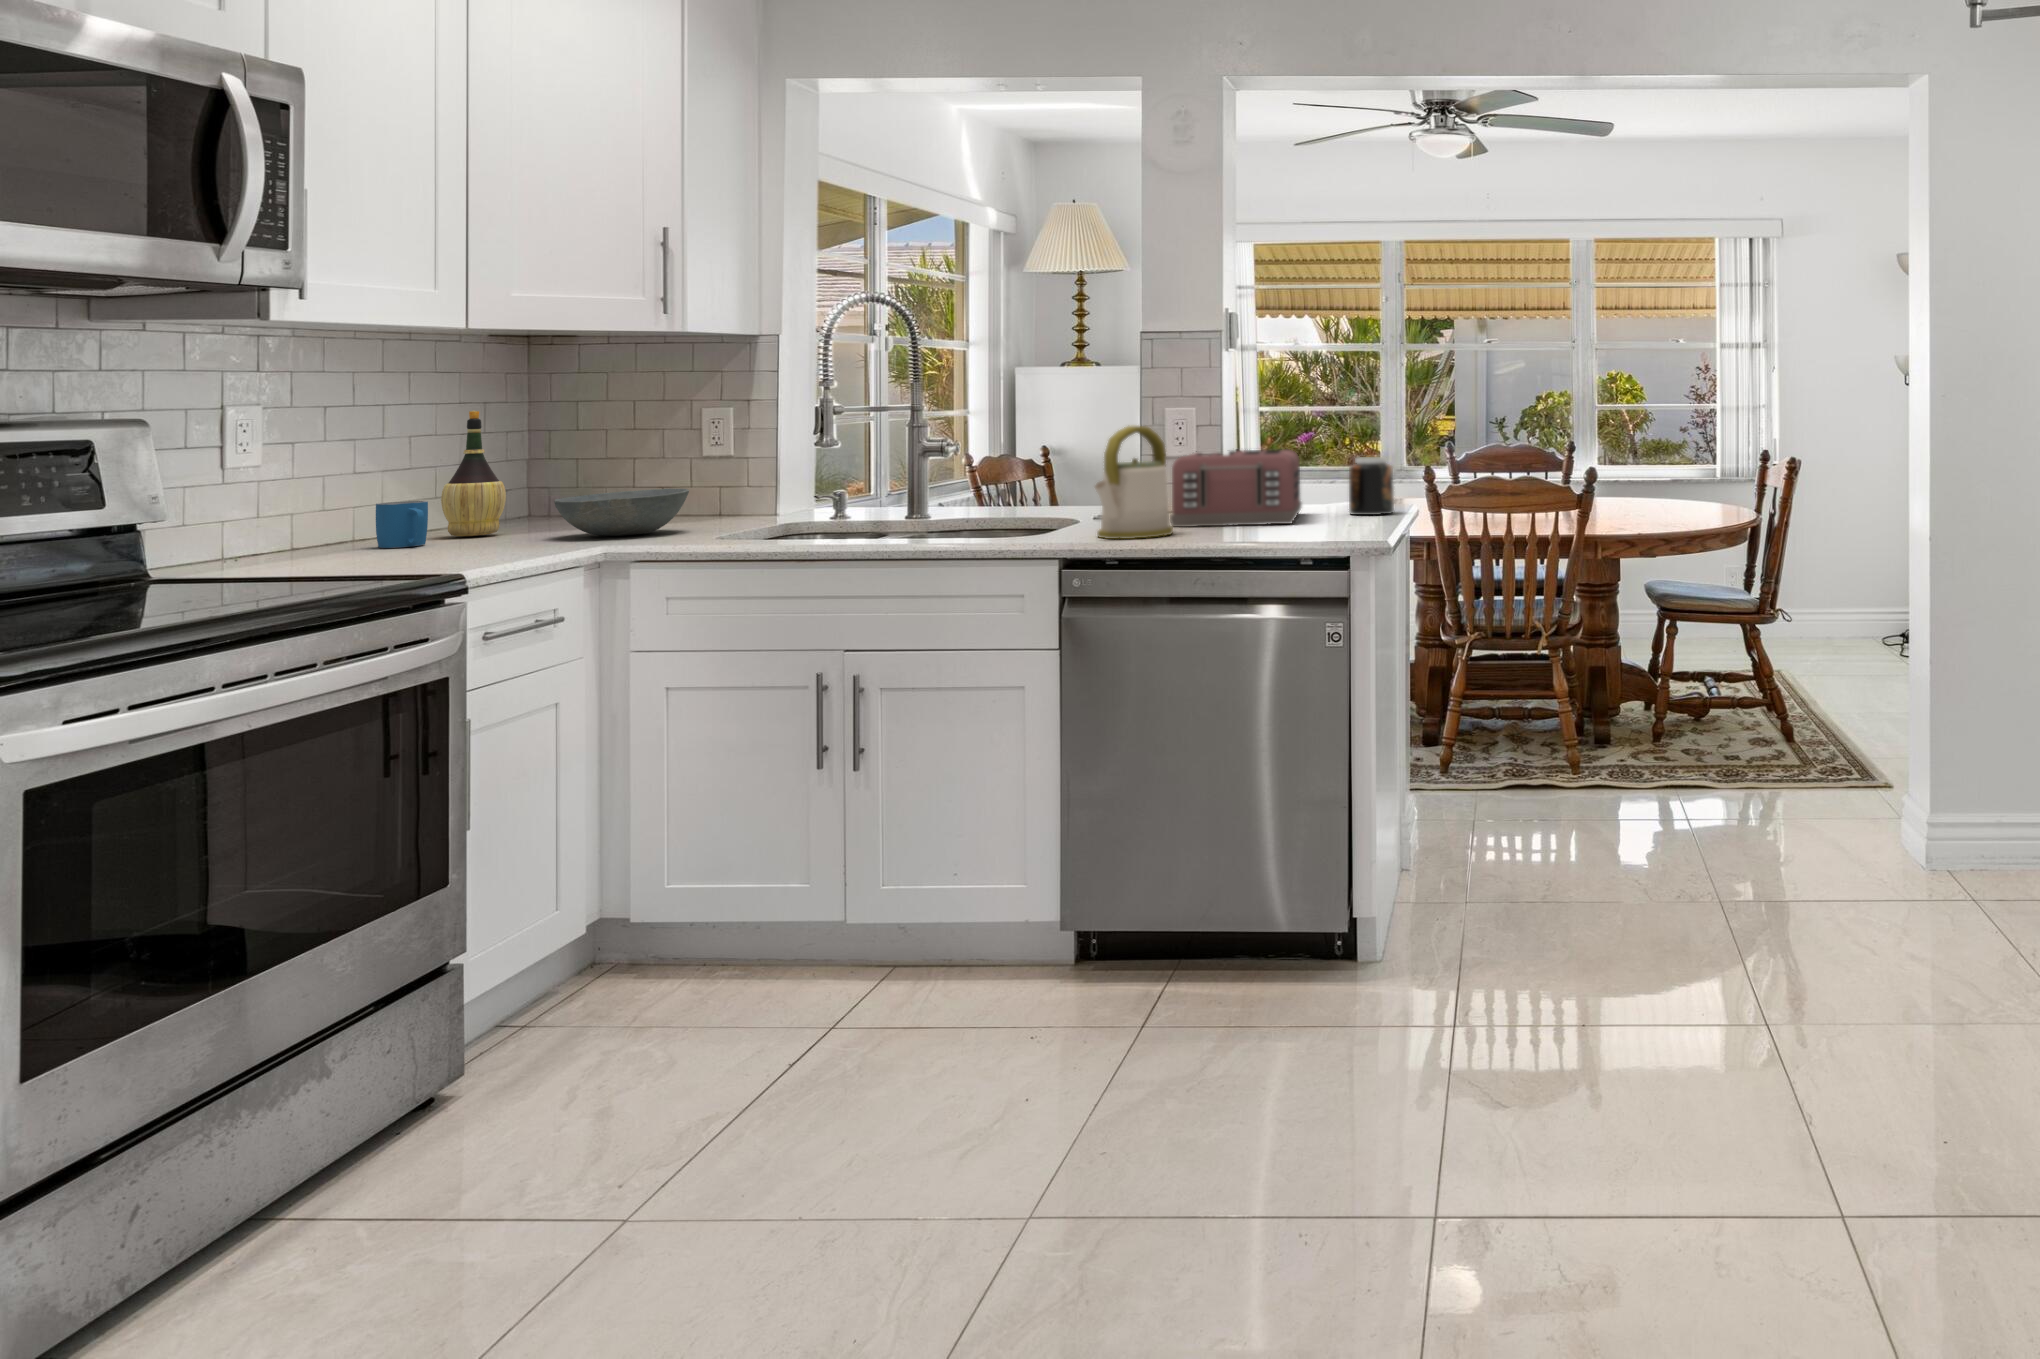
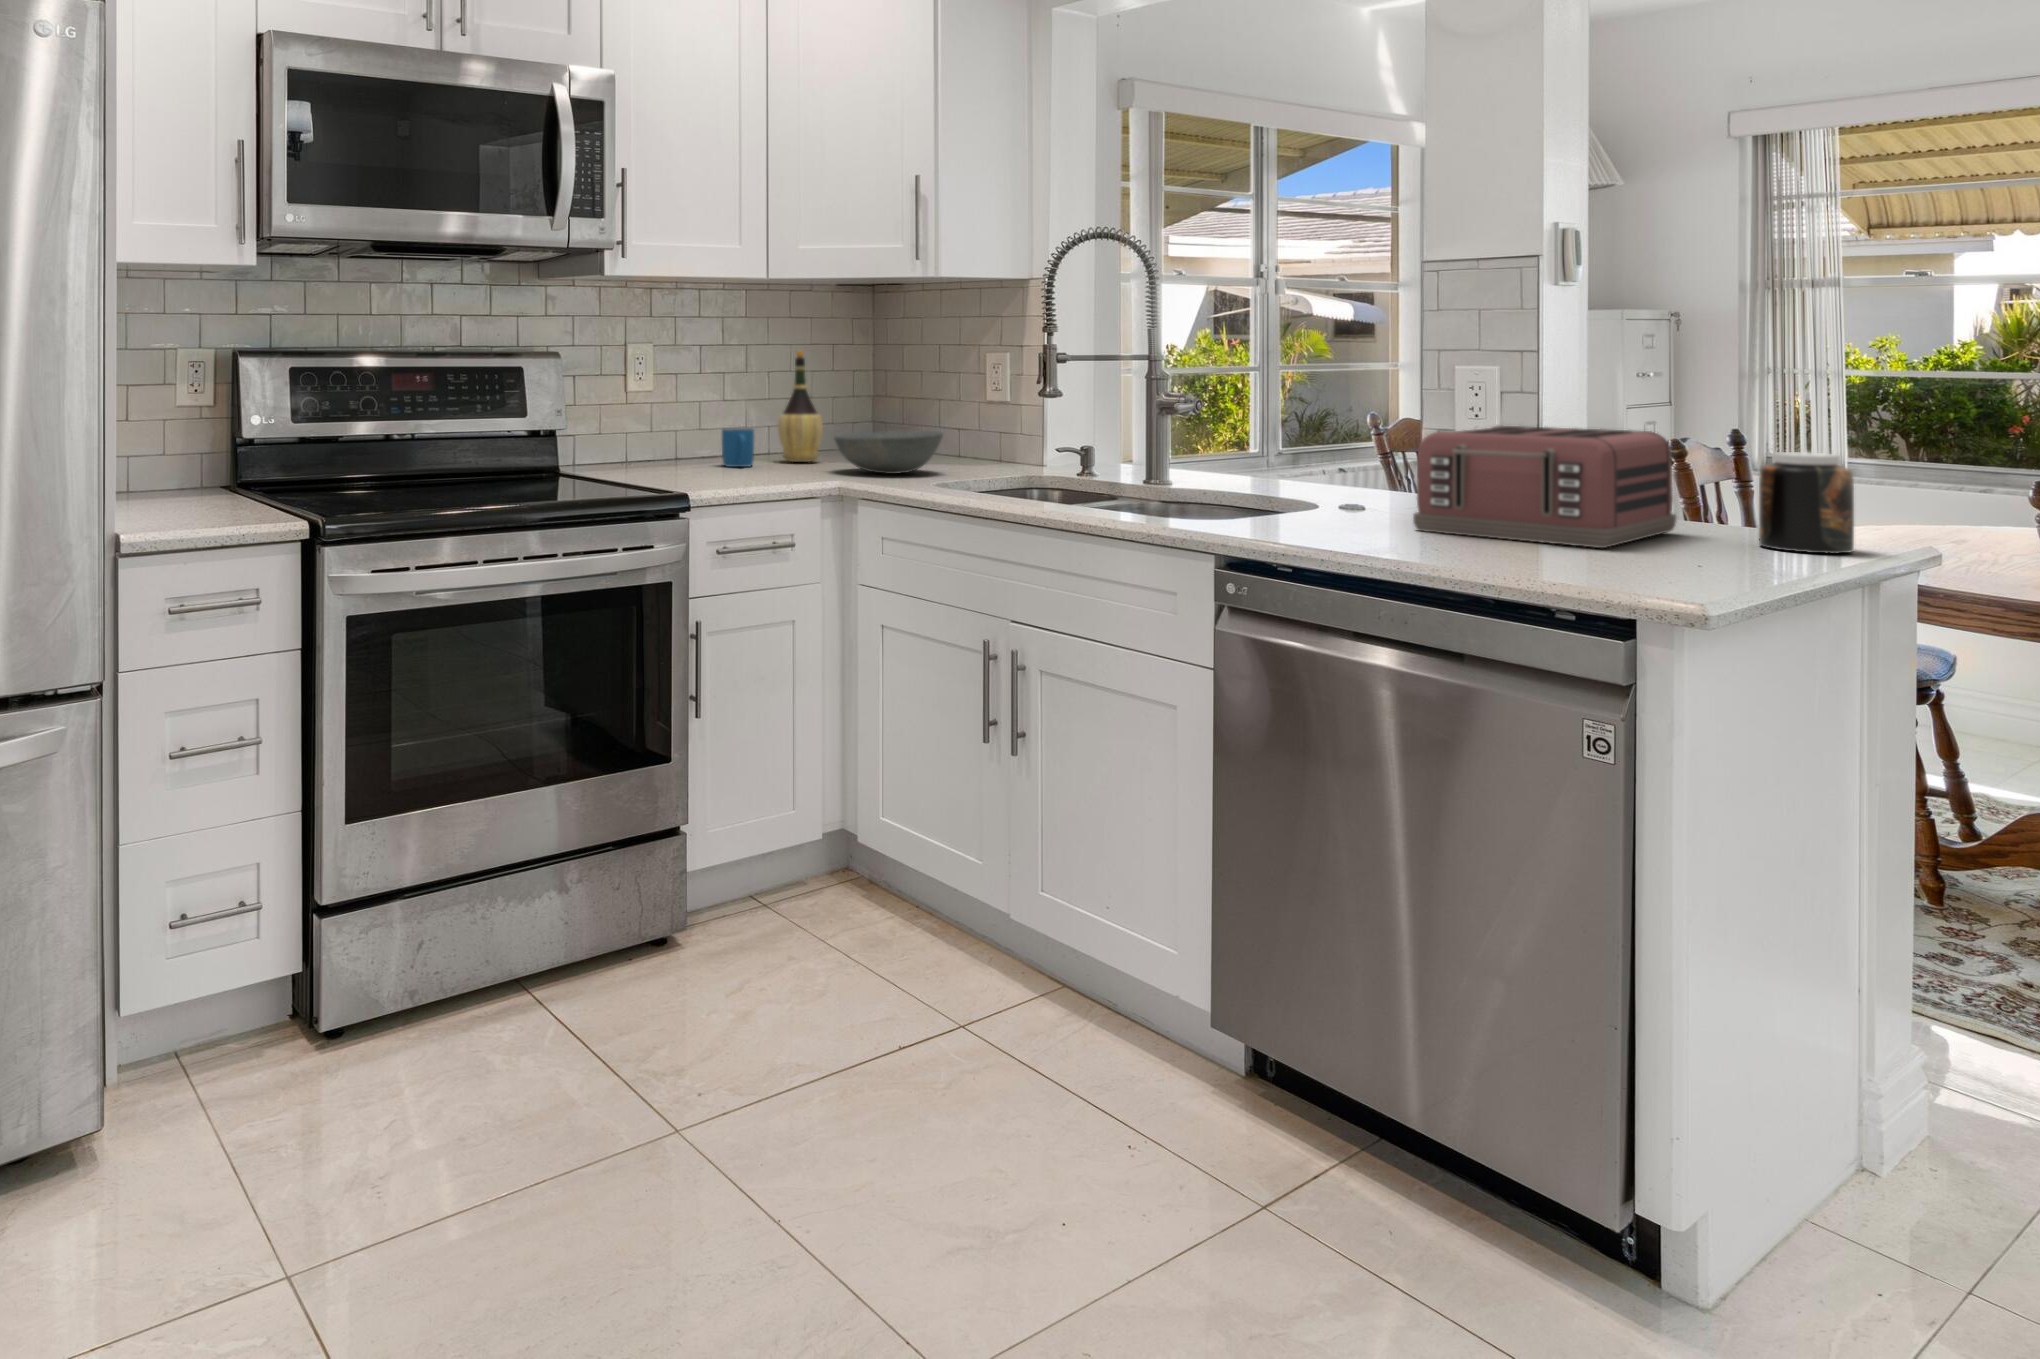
kettle: present [1095,426,1173,539] -> none [1263,386,1388,542]

